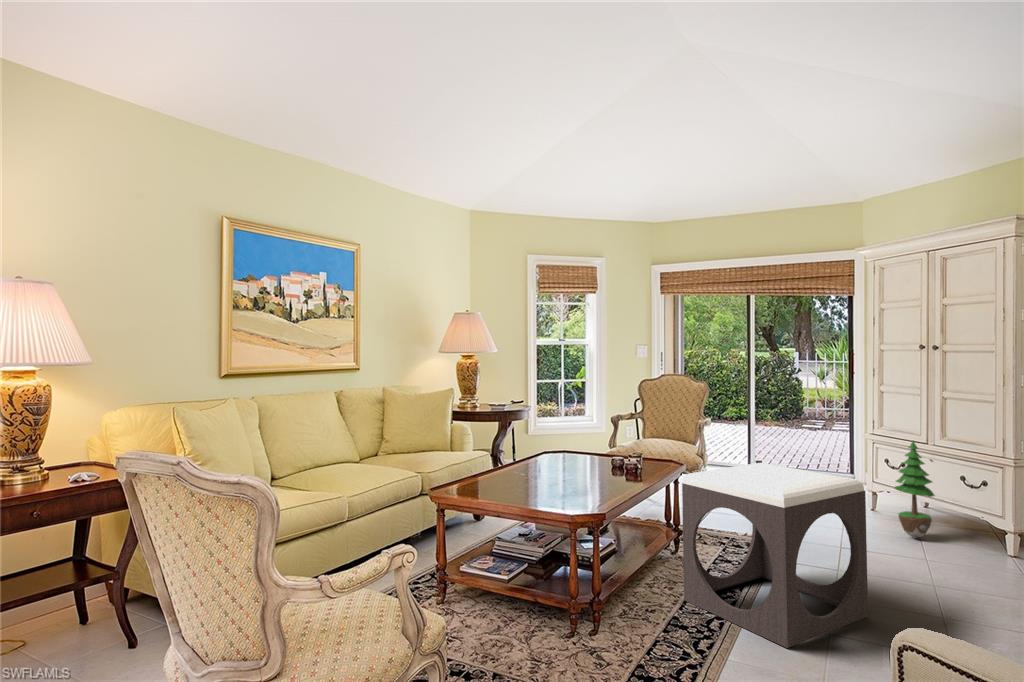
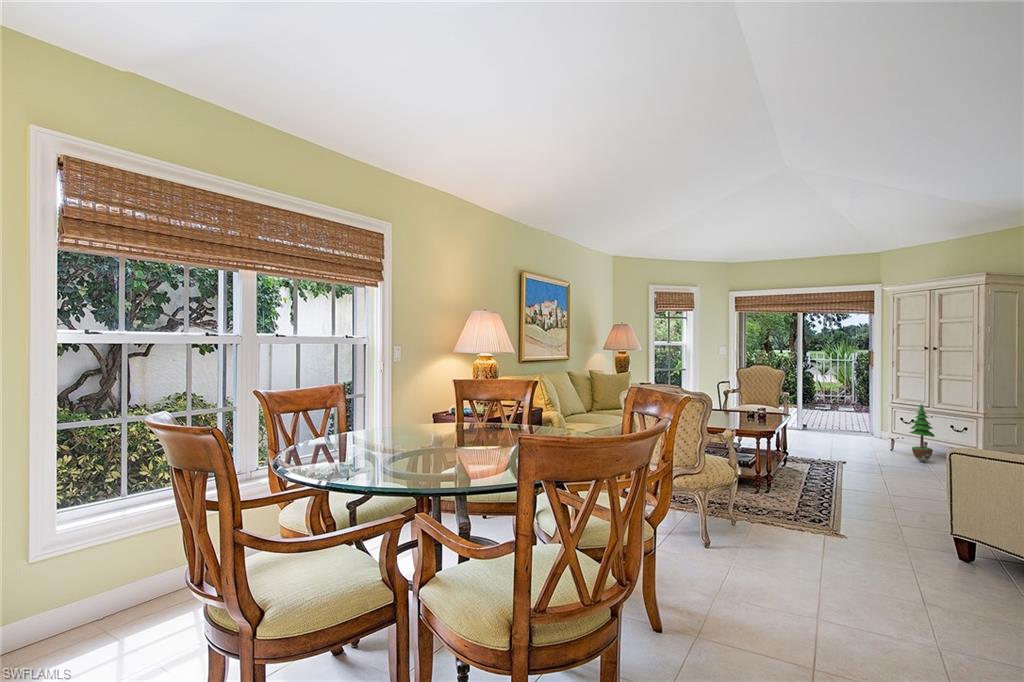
footstool: present [682,463,868,648] -> none [802,412,907,499]

